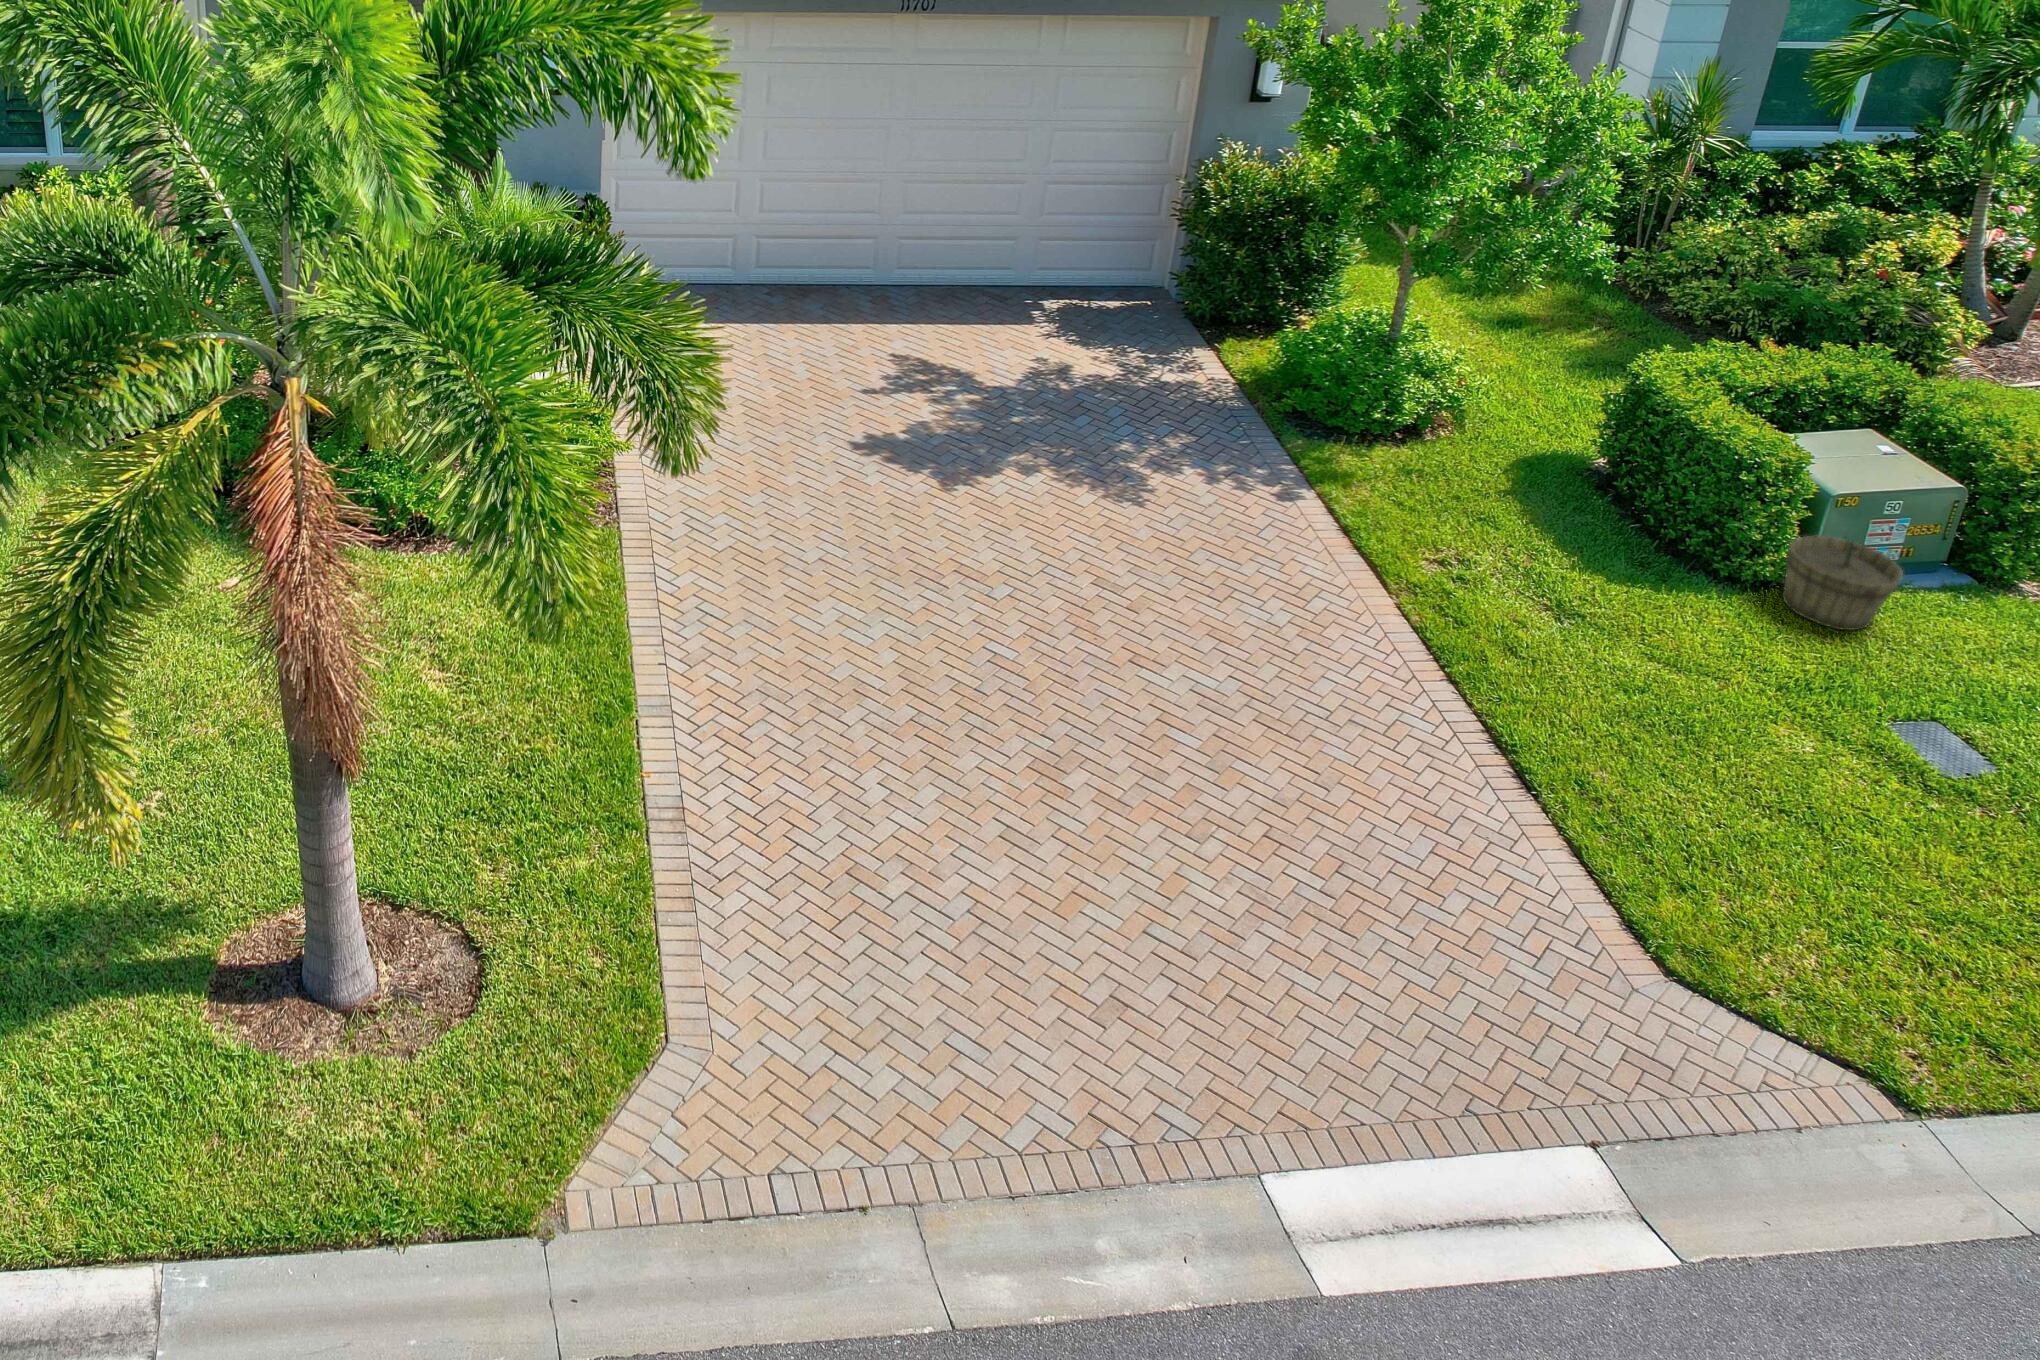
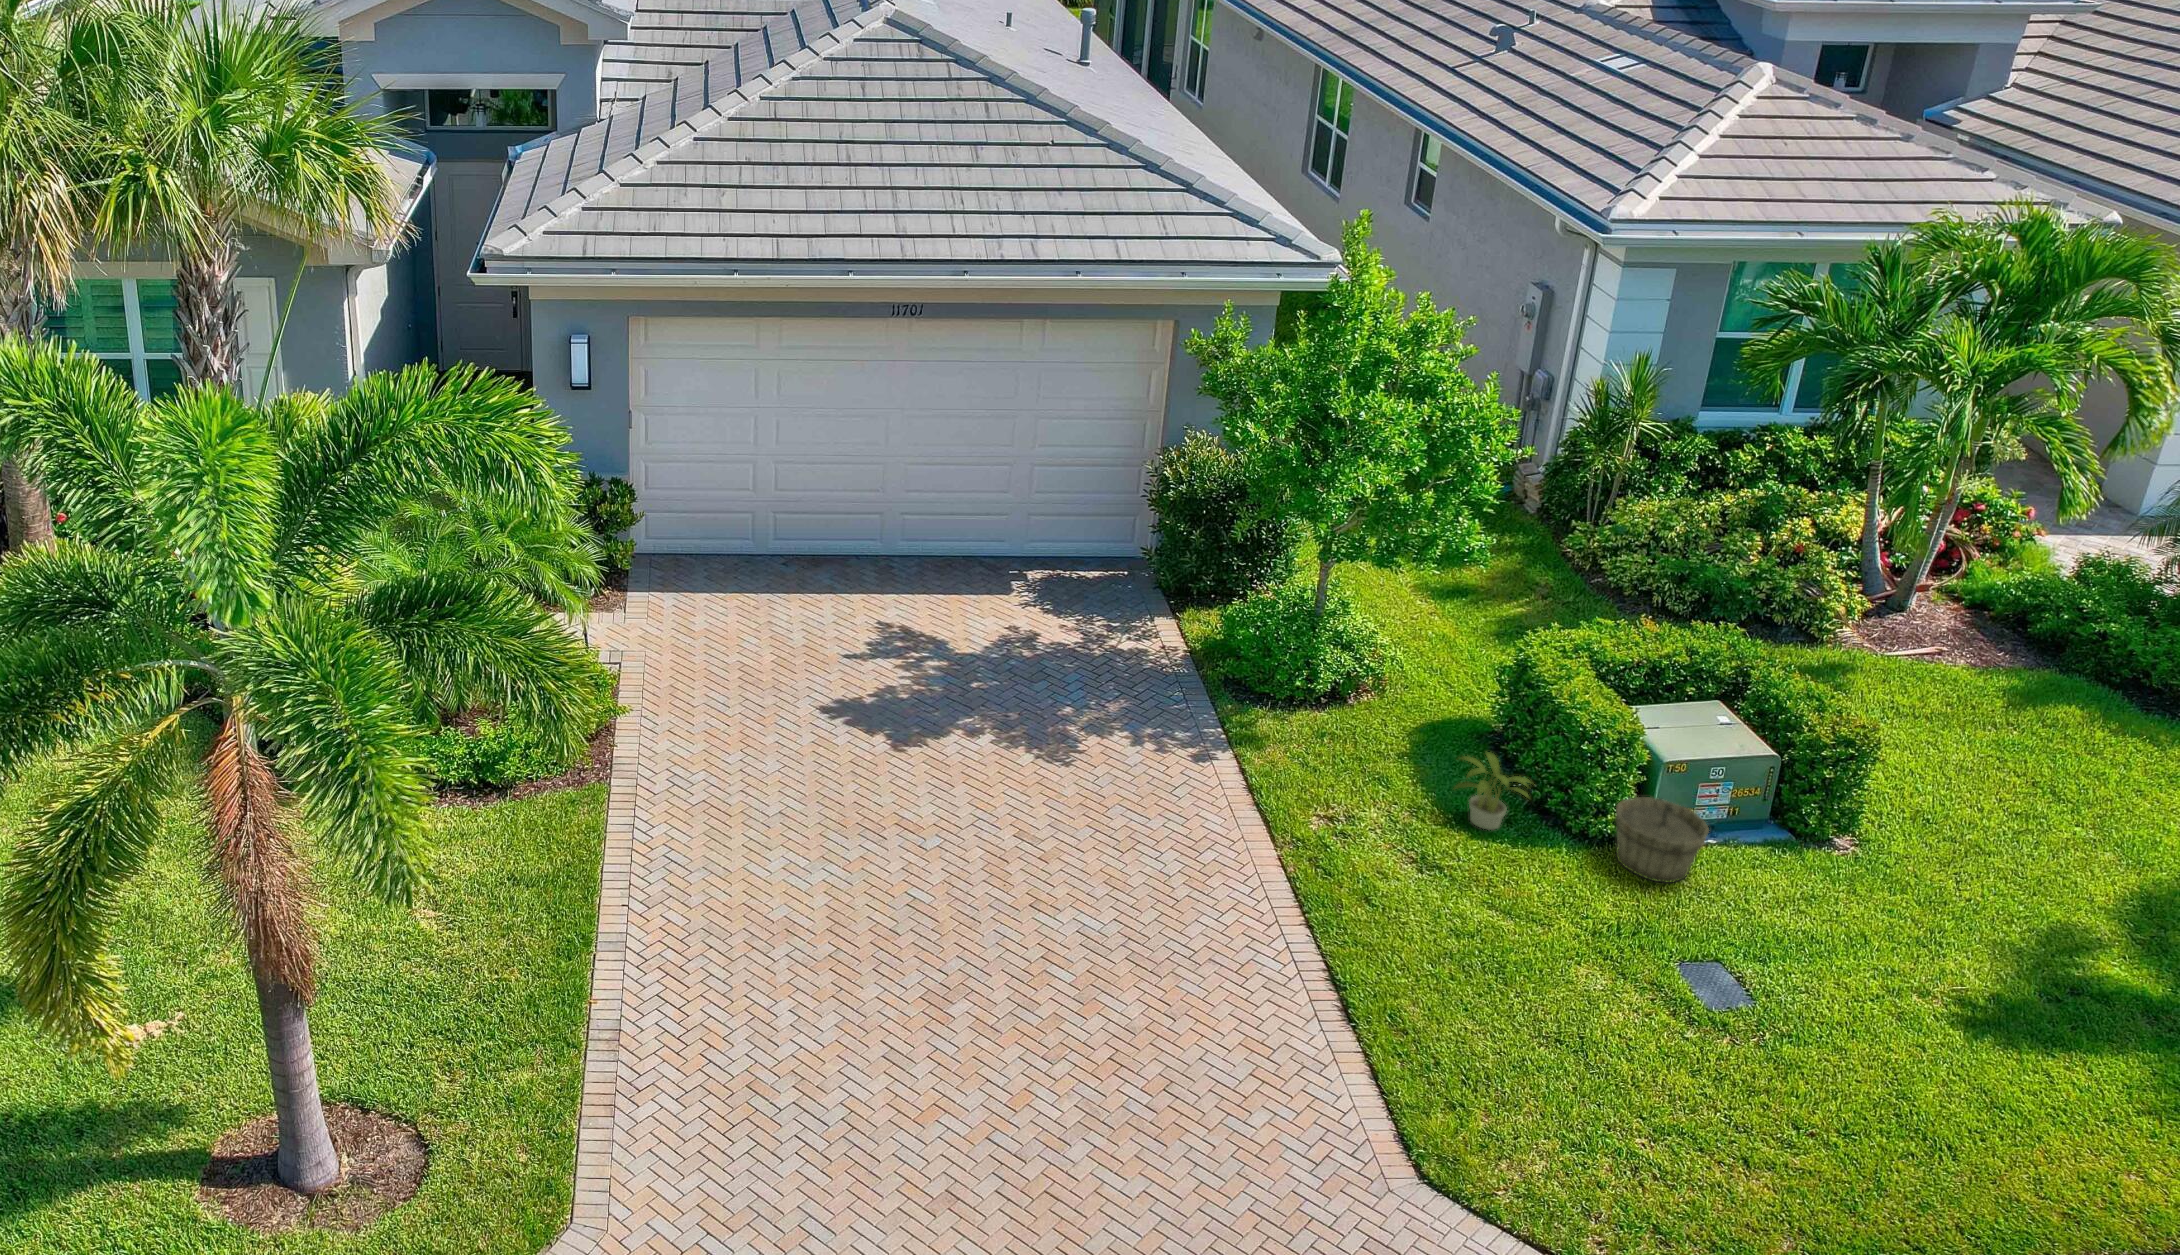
potted plant: none [1583,488,1679,575] -> present [1455,752,1530,830]

